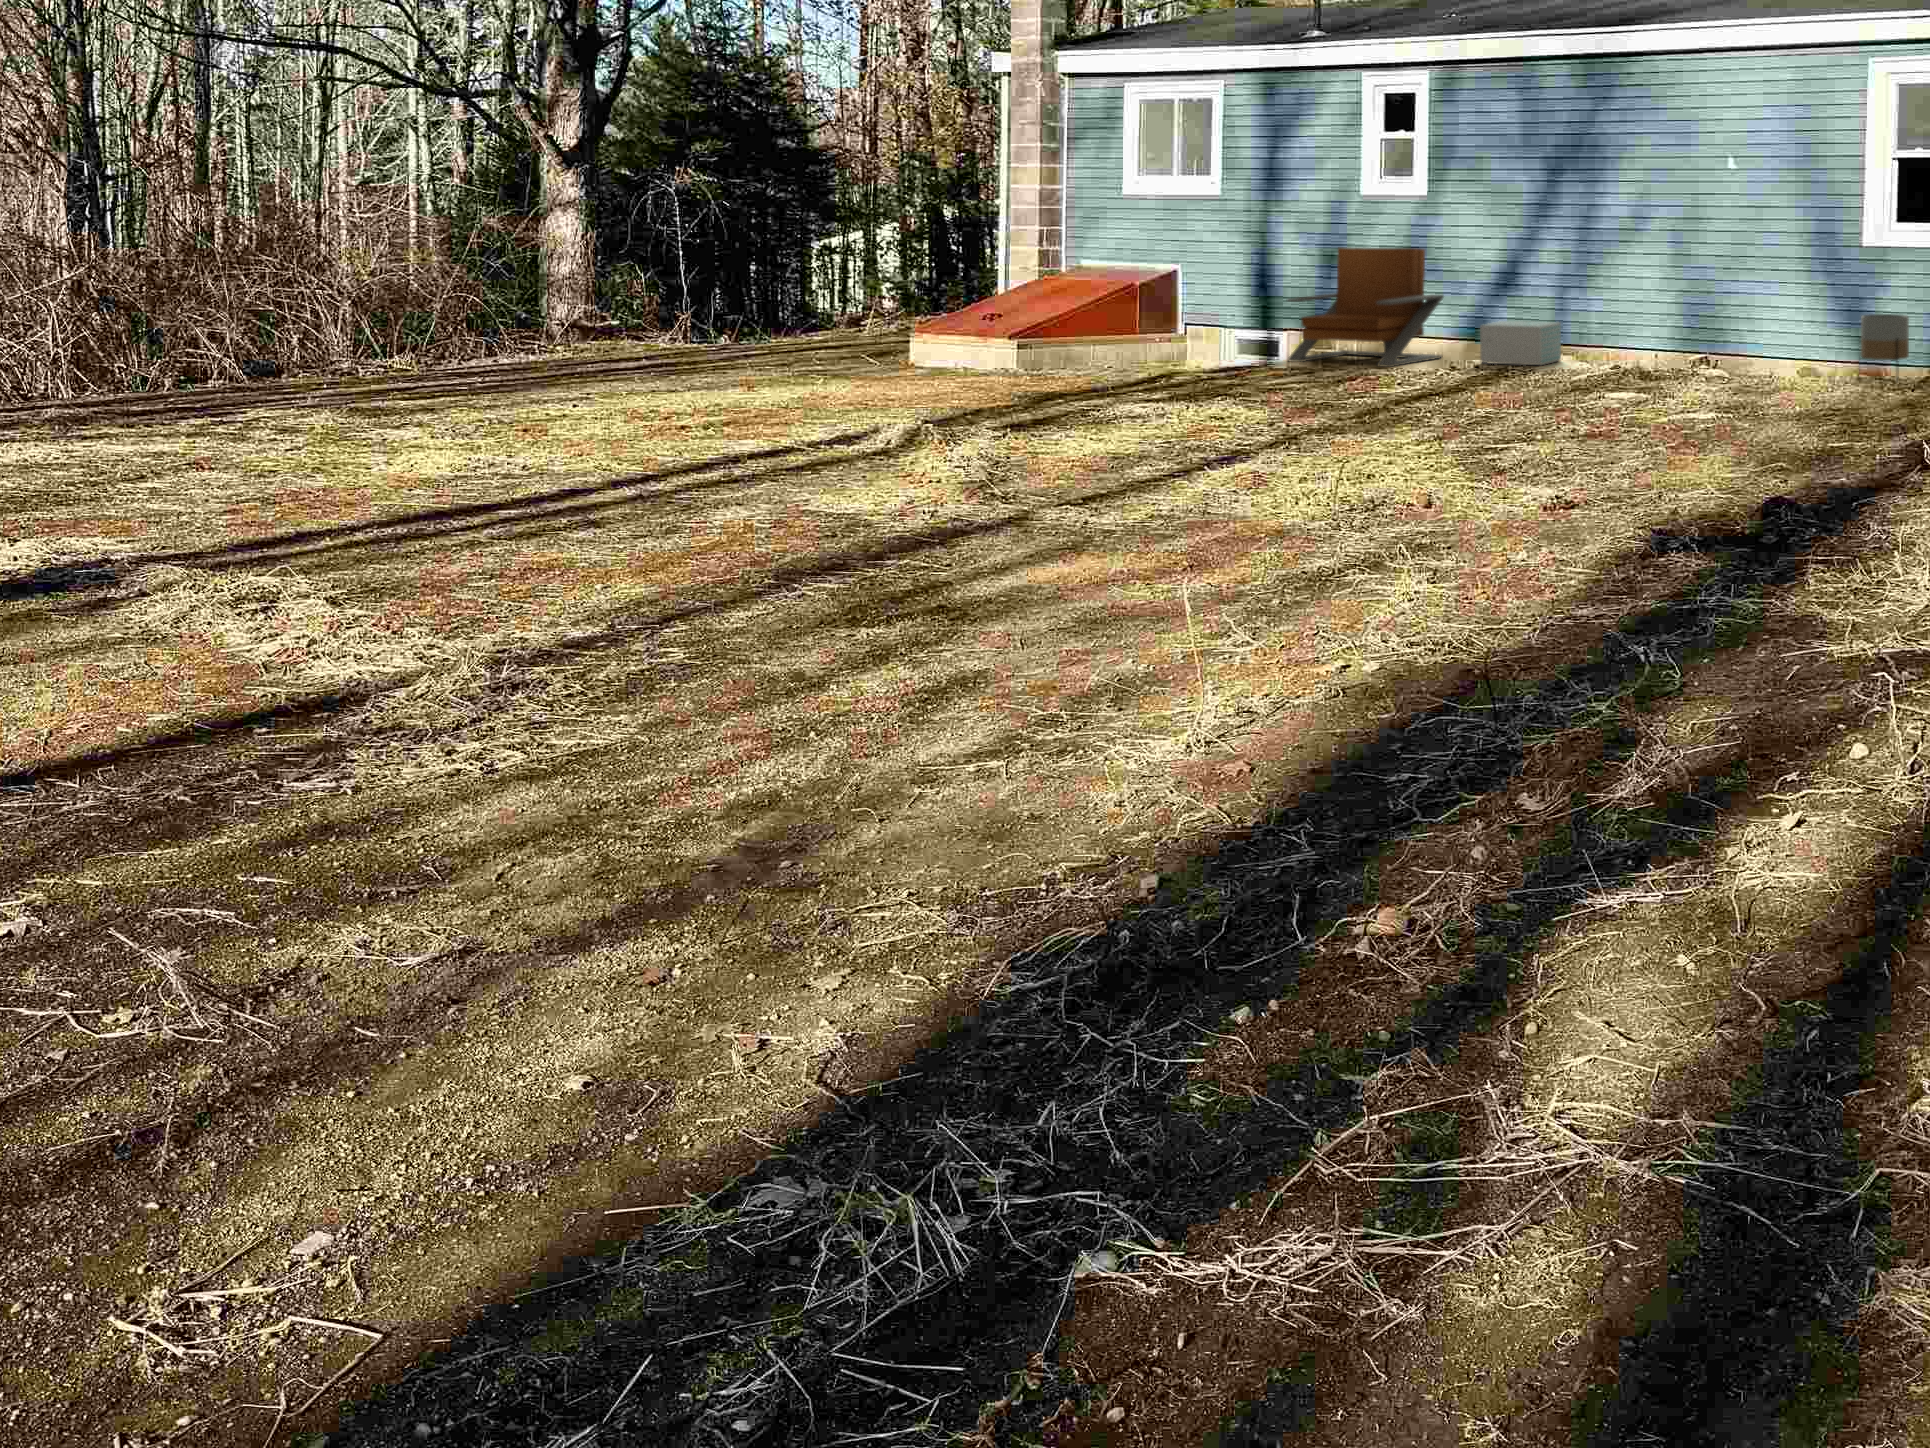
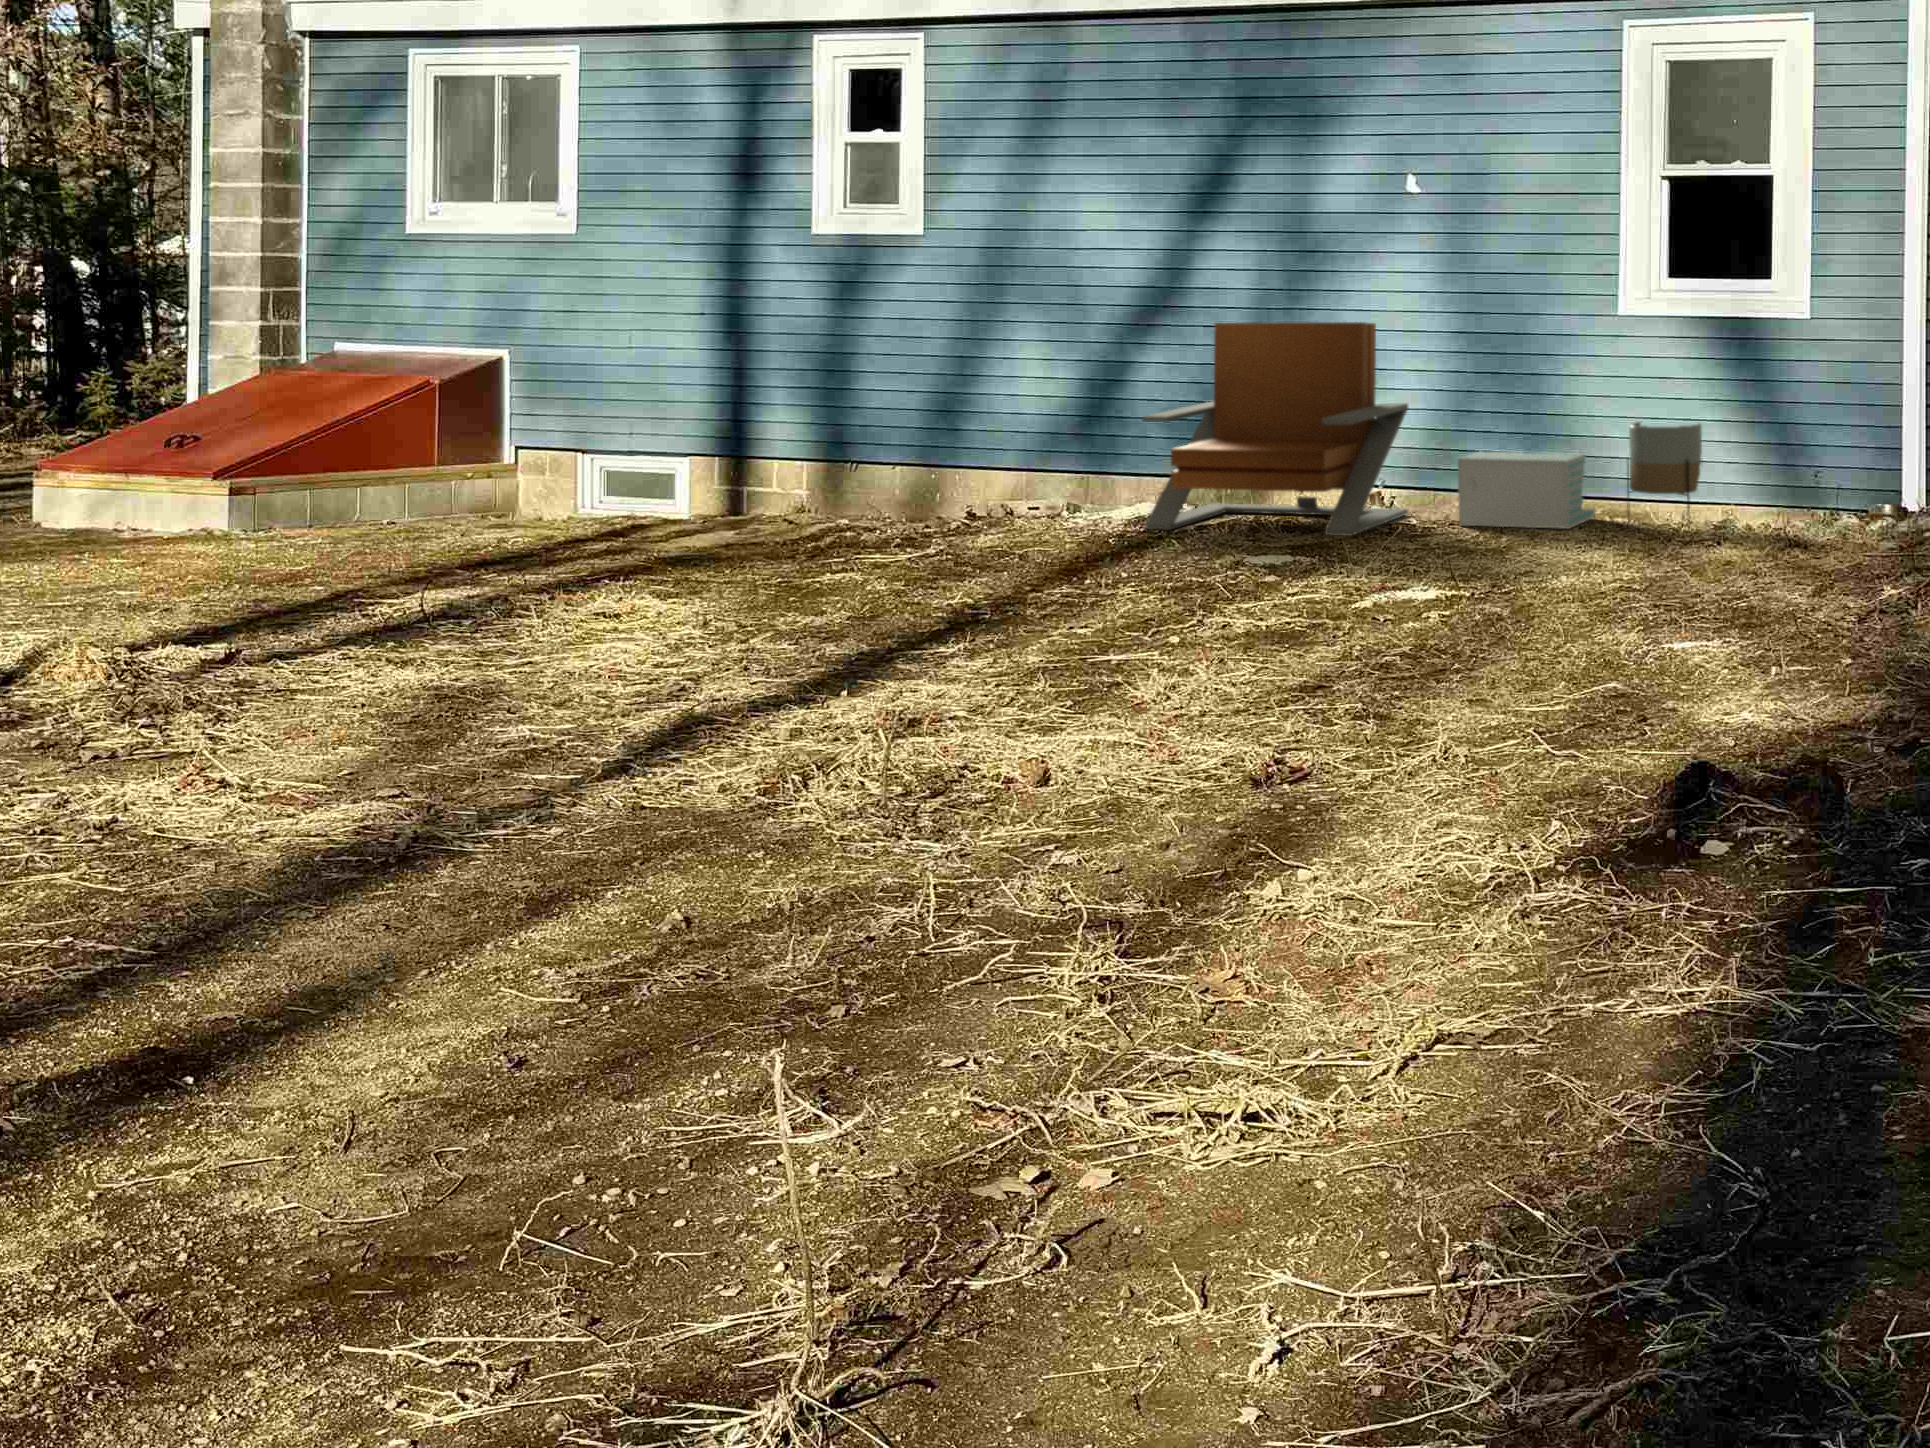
lounge chair: present [1287,247,1443,367] -> present [1142,322,1409,536]
storage box: present [1480,321,1561,365] -> present [1458,451,1595,529]

